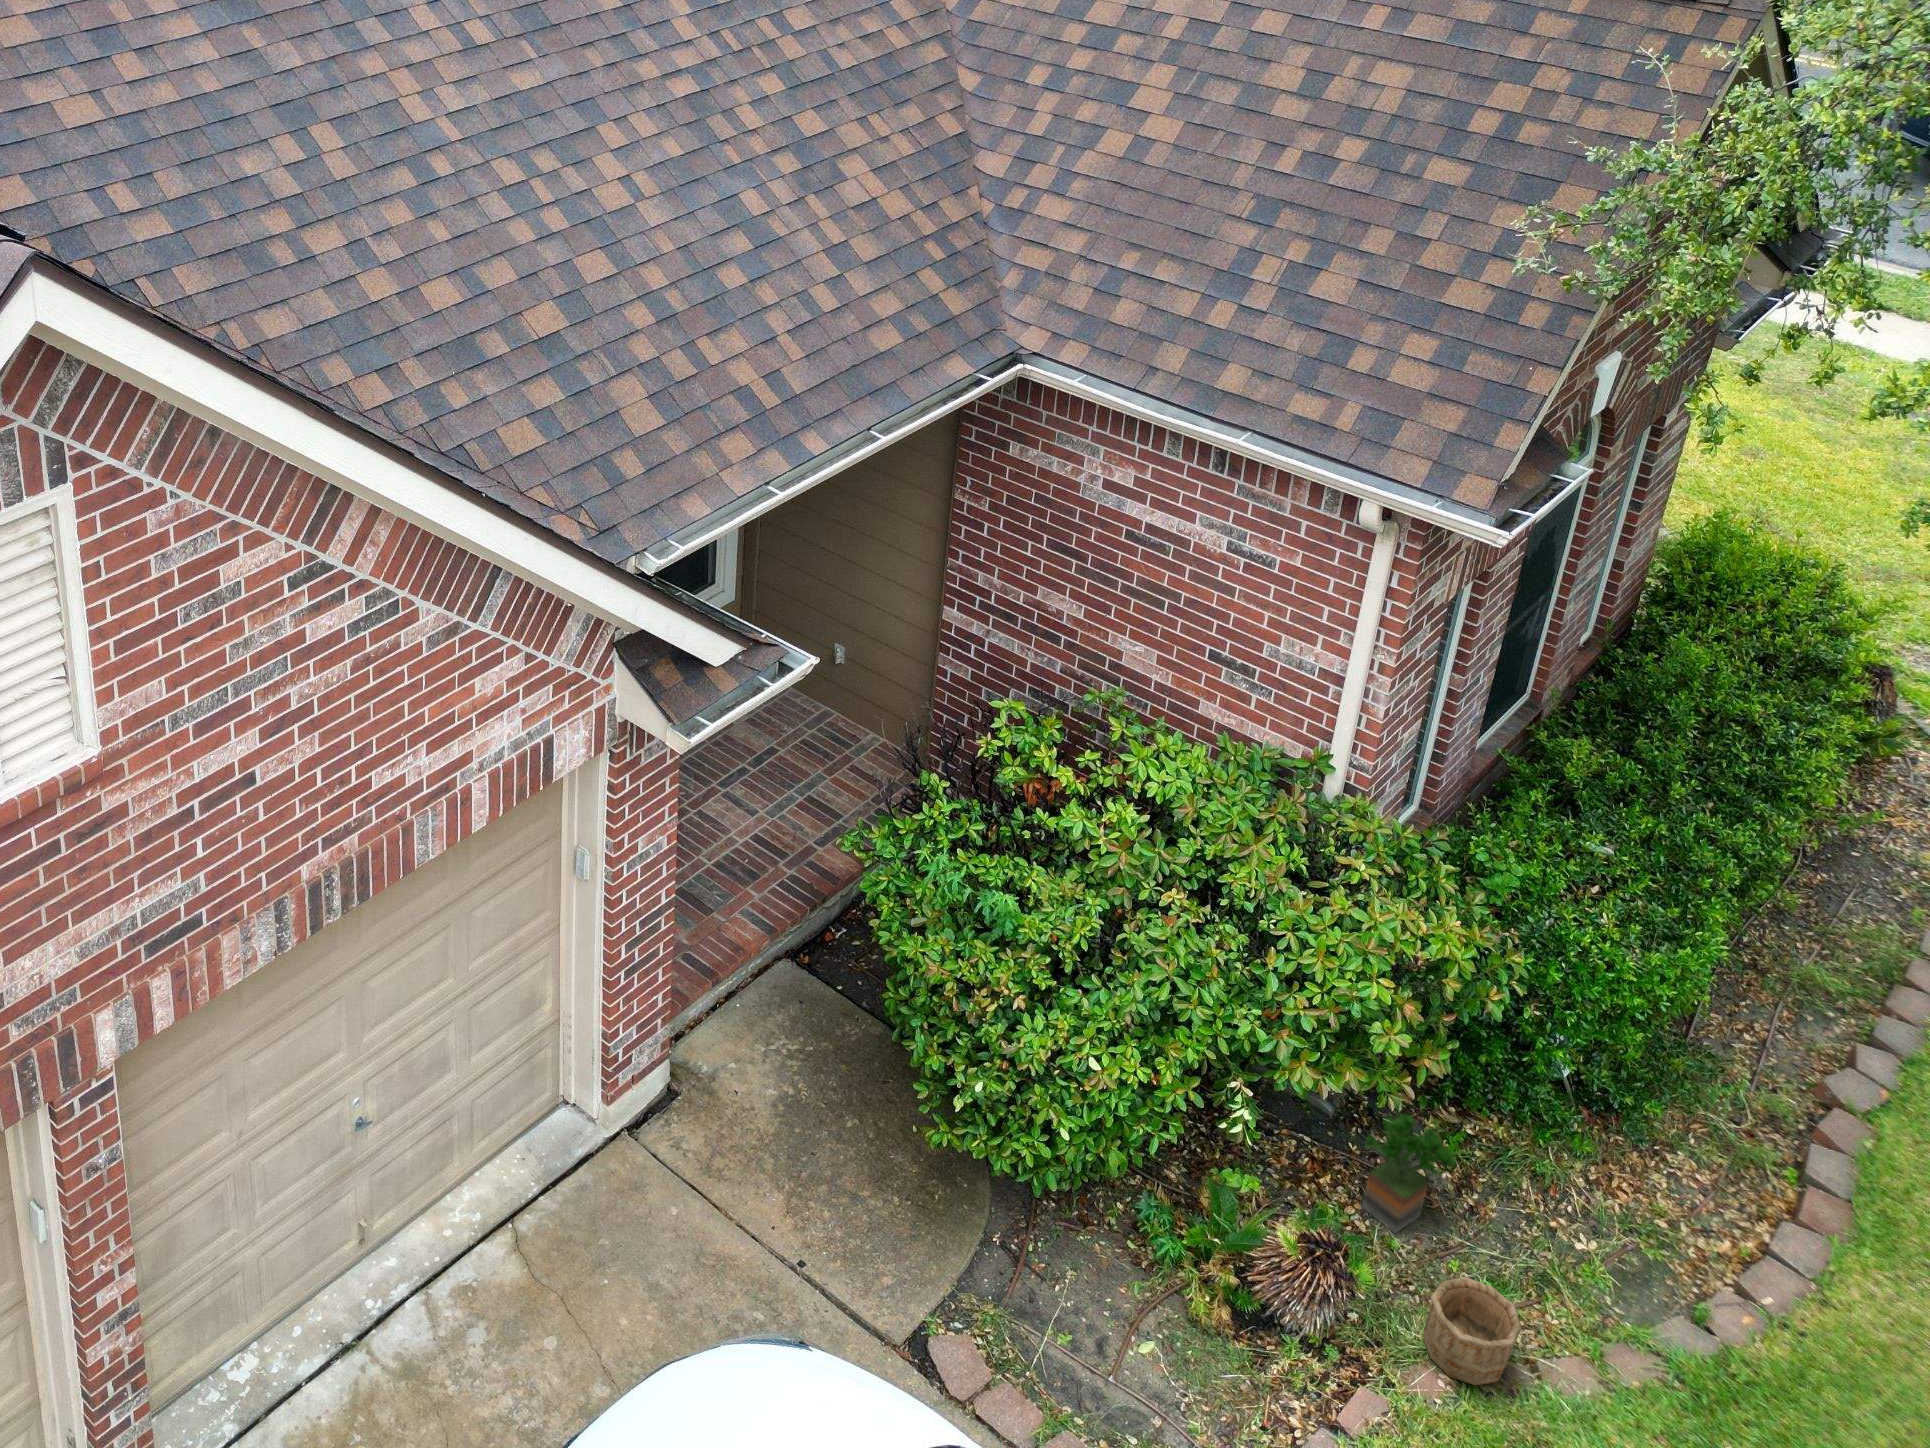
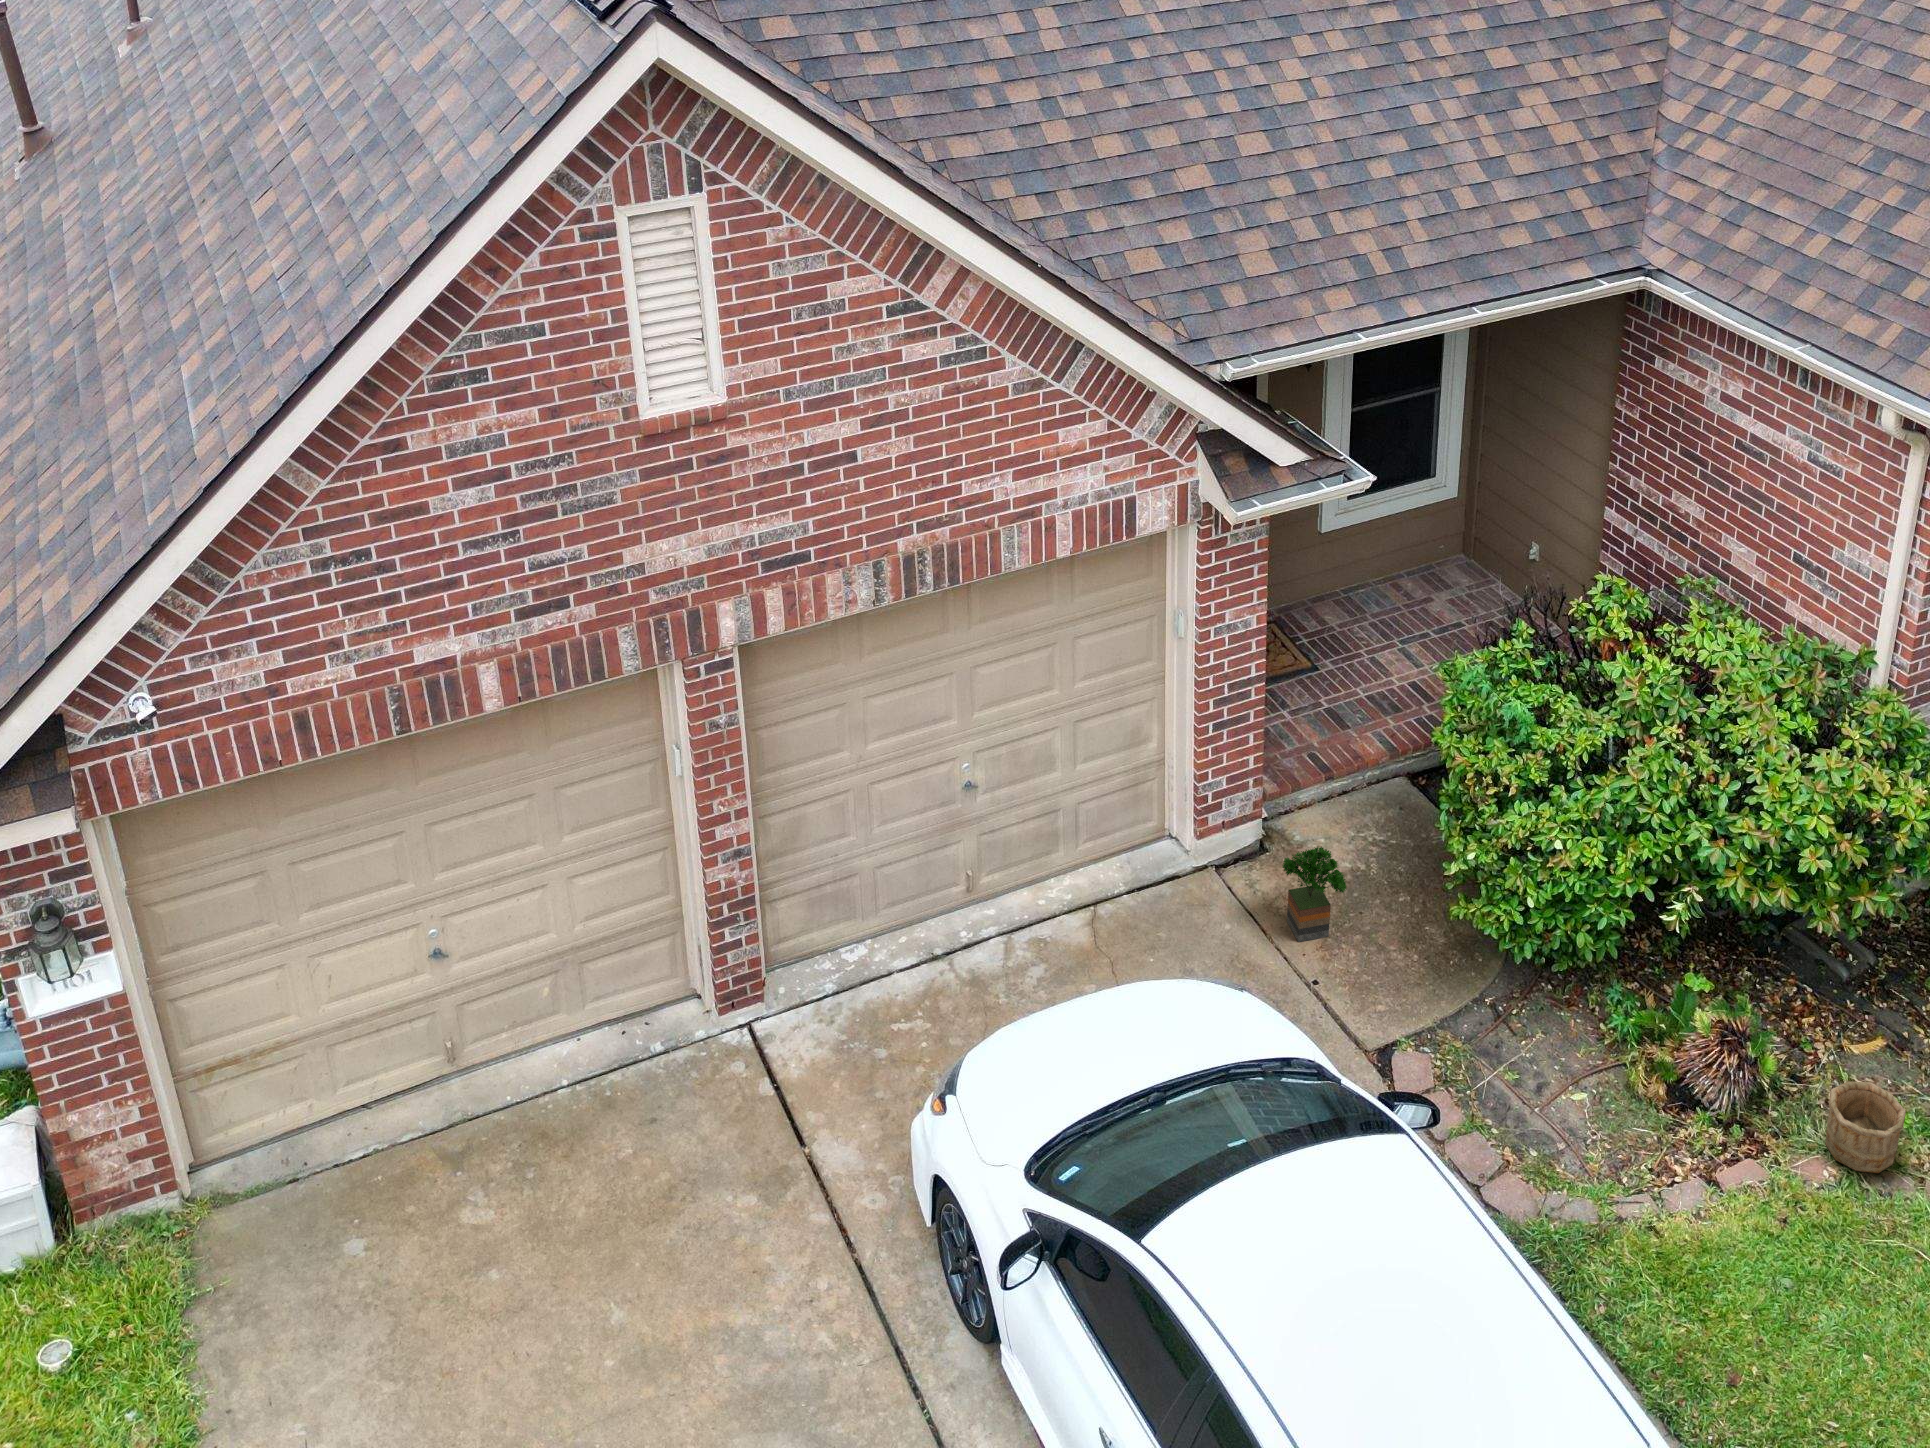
potted tree: present [1361,1115,1456,1233] -> present [1282,847,1346,942]

